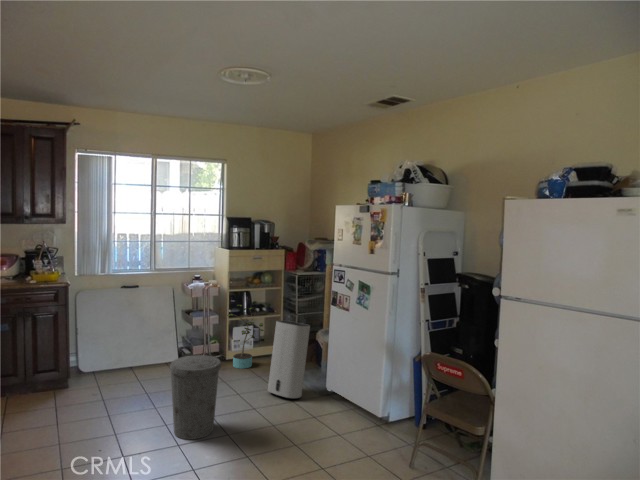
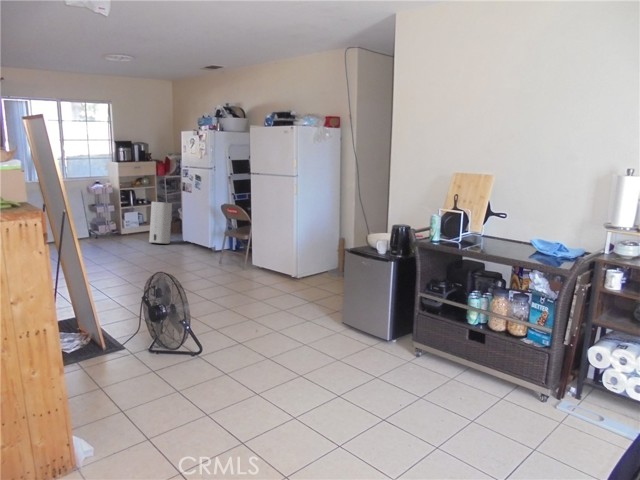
potted plant: present [227,304,264,369] -> none [120,198,146,237]
trash can: present [170,355,221,439] -> none [91,216,120,257]

